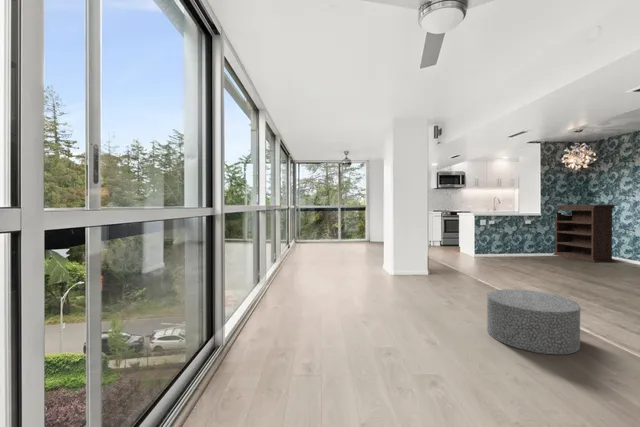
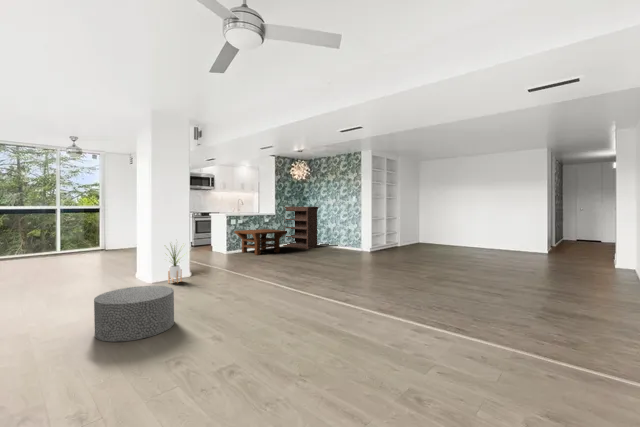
coffee table: none [484,232,556,263] -> present [234,229,287,255]
house plant: none [395,238,419,282] -> present [168,246,182,283]
ottoman: present [487,289,580,355] -> present [94,286,174,342]

